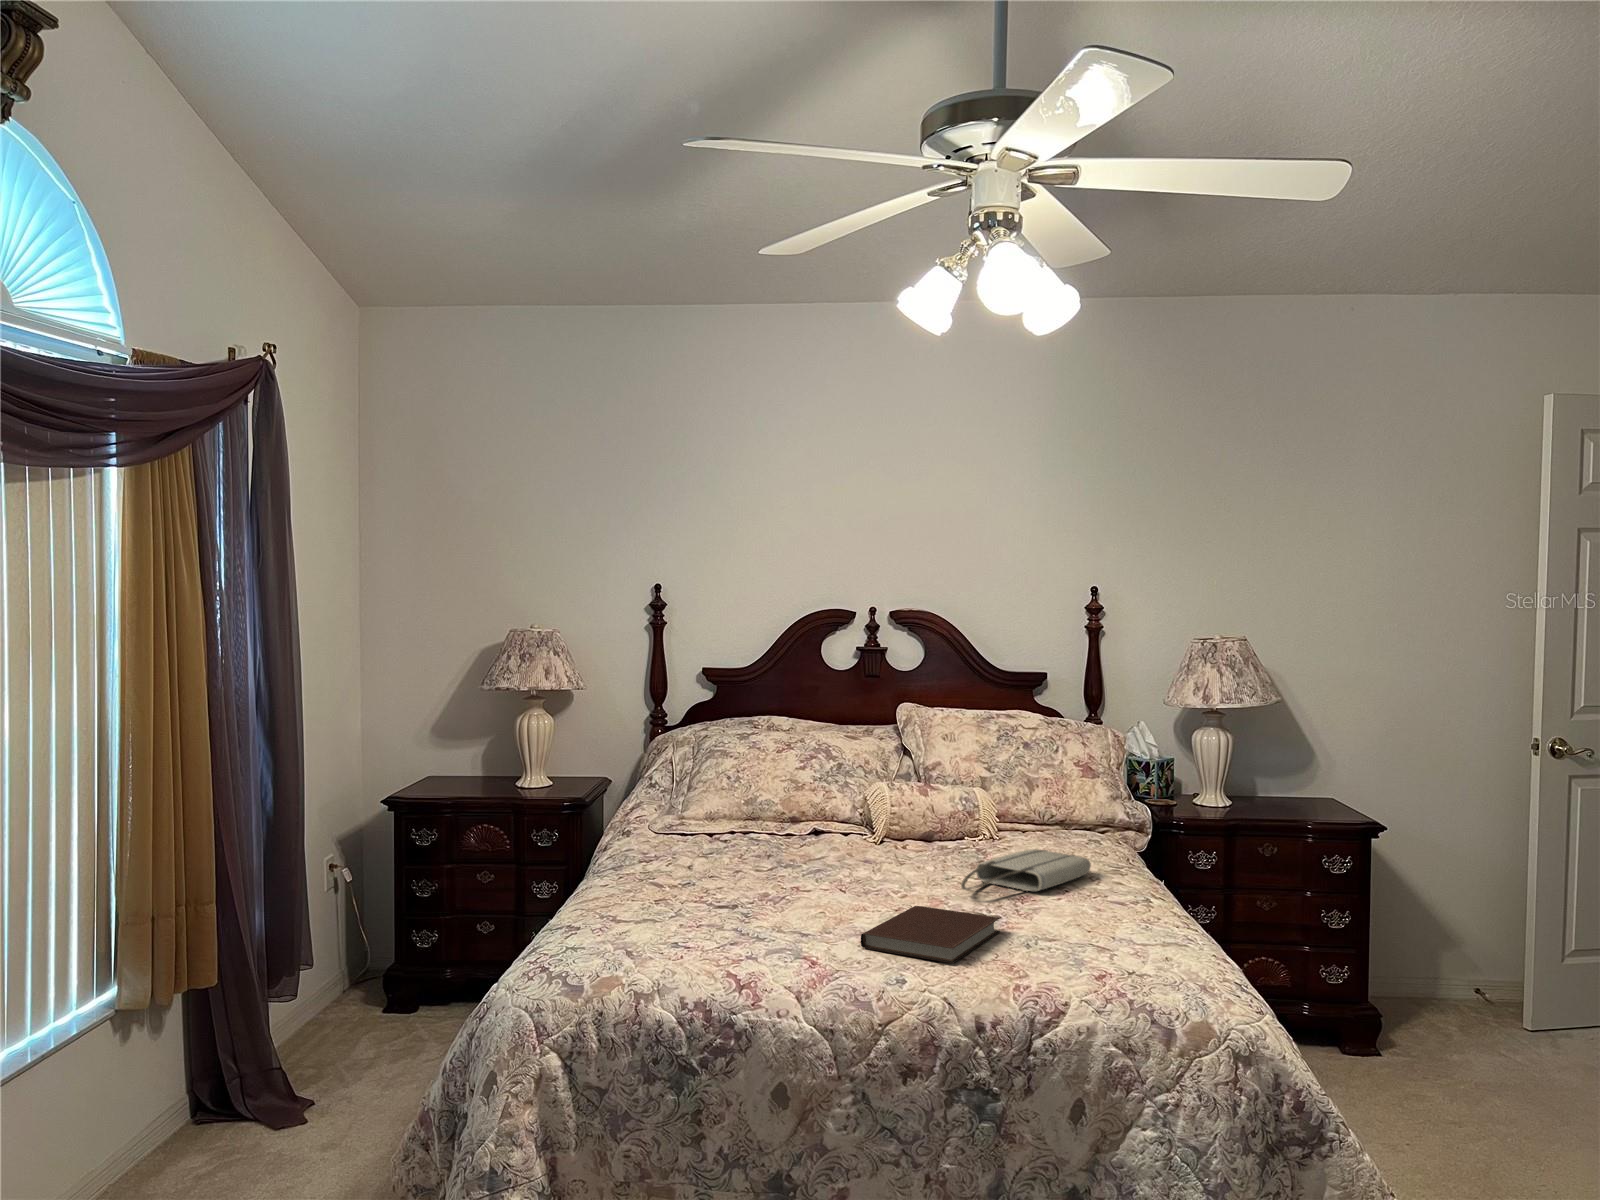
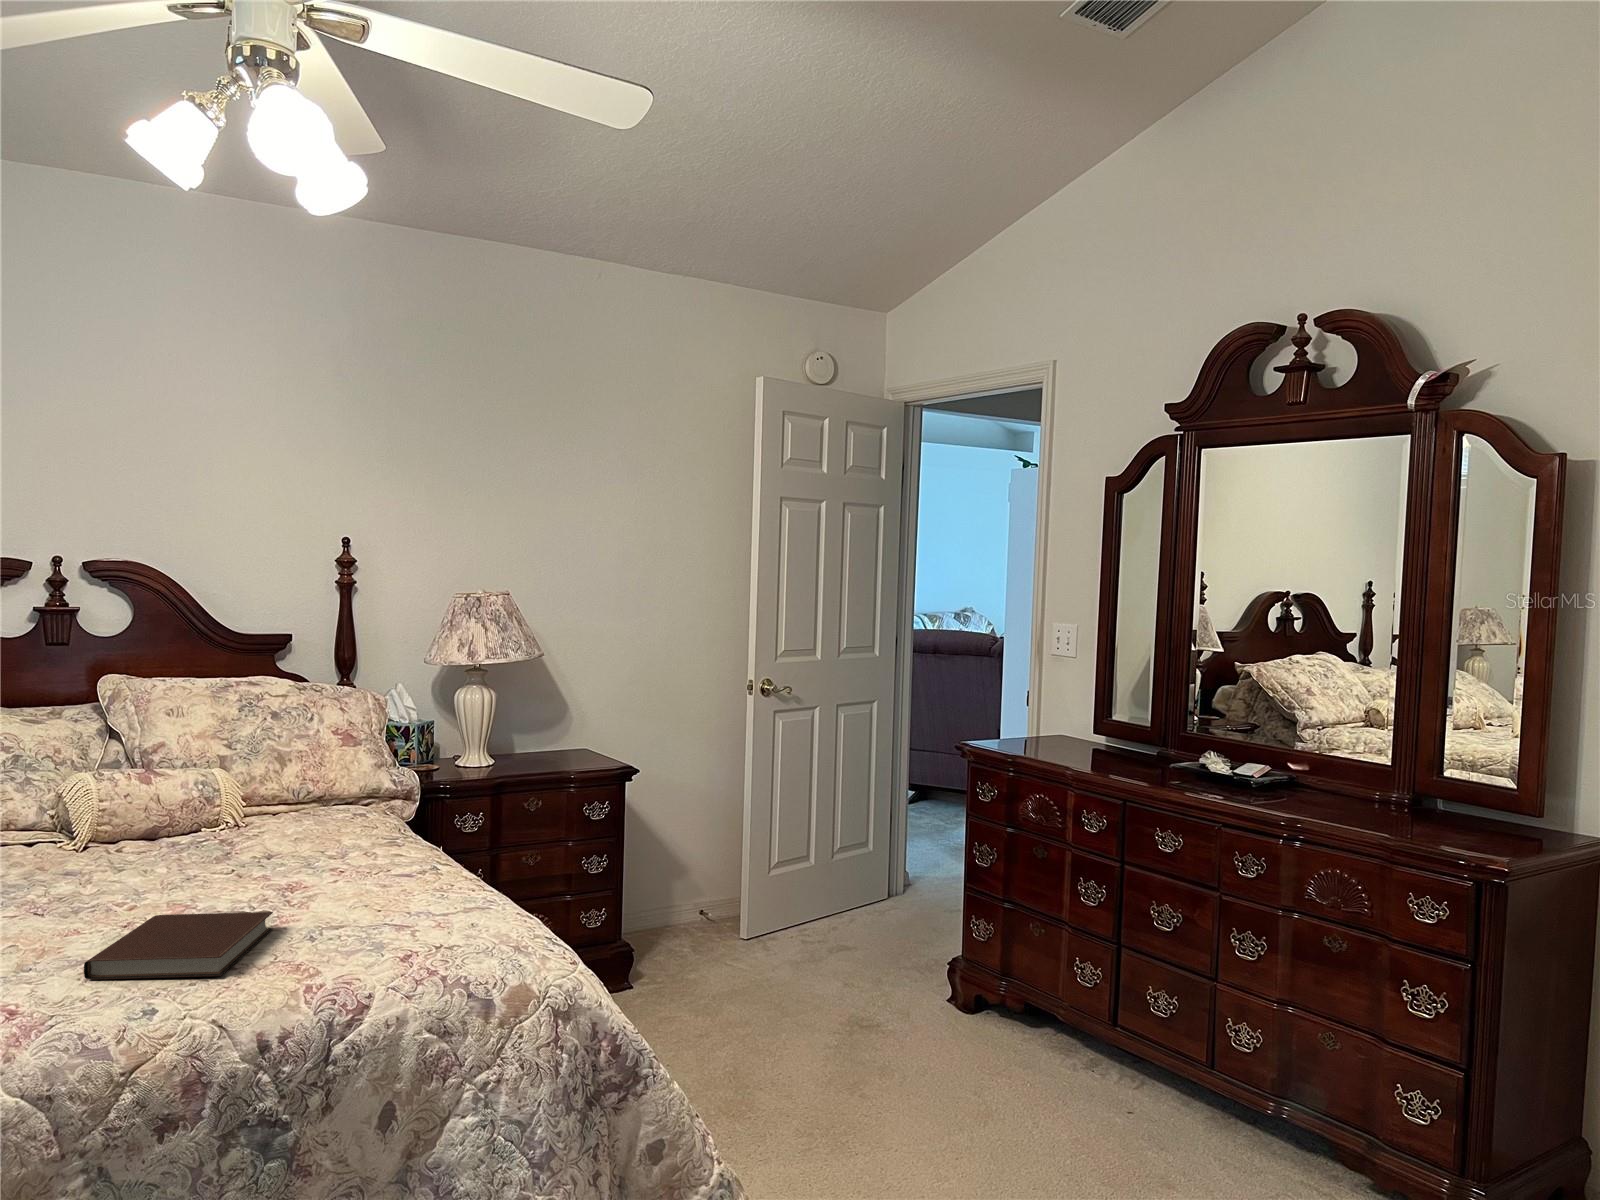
tote bag: present [961,849,1091,893] -> none [213,830,366,887]

